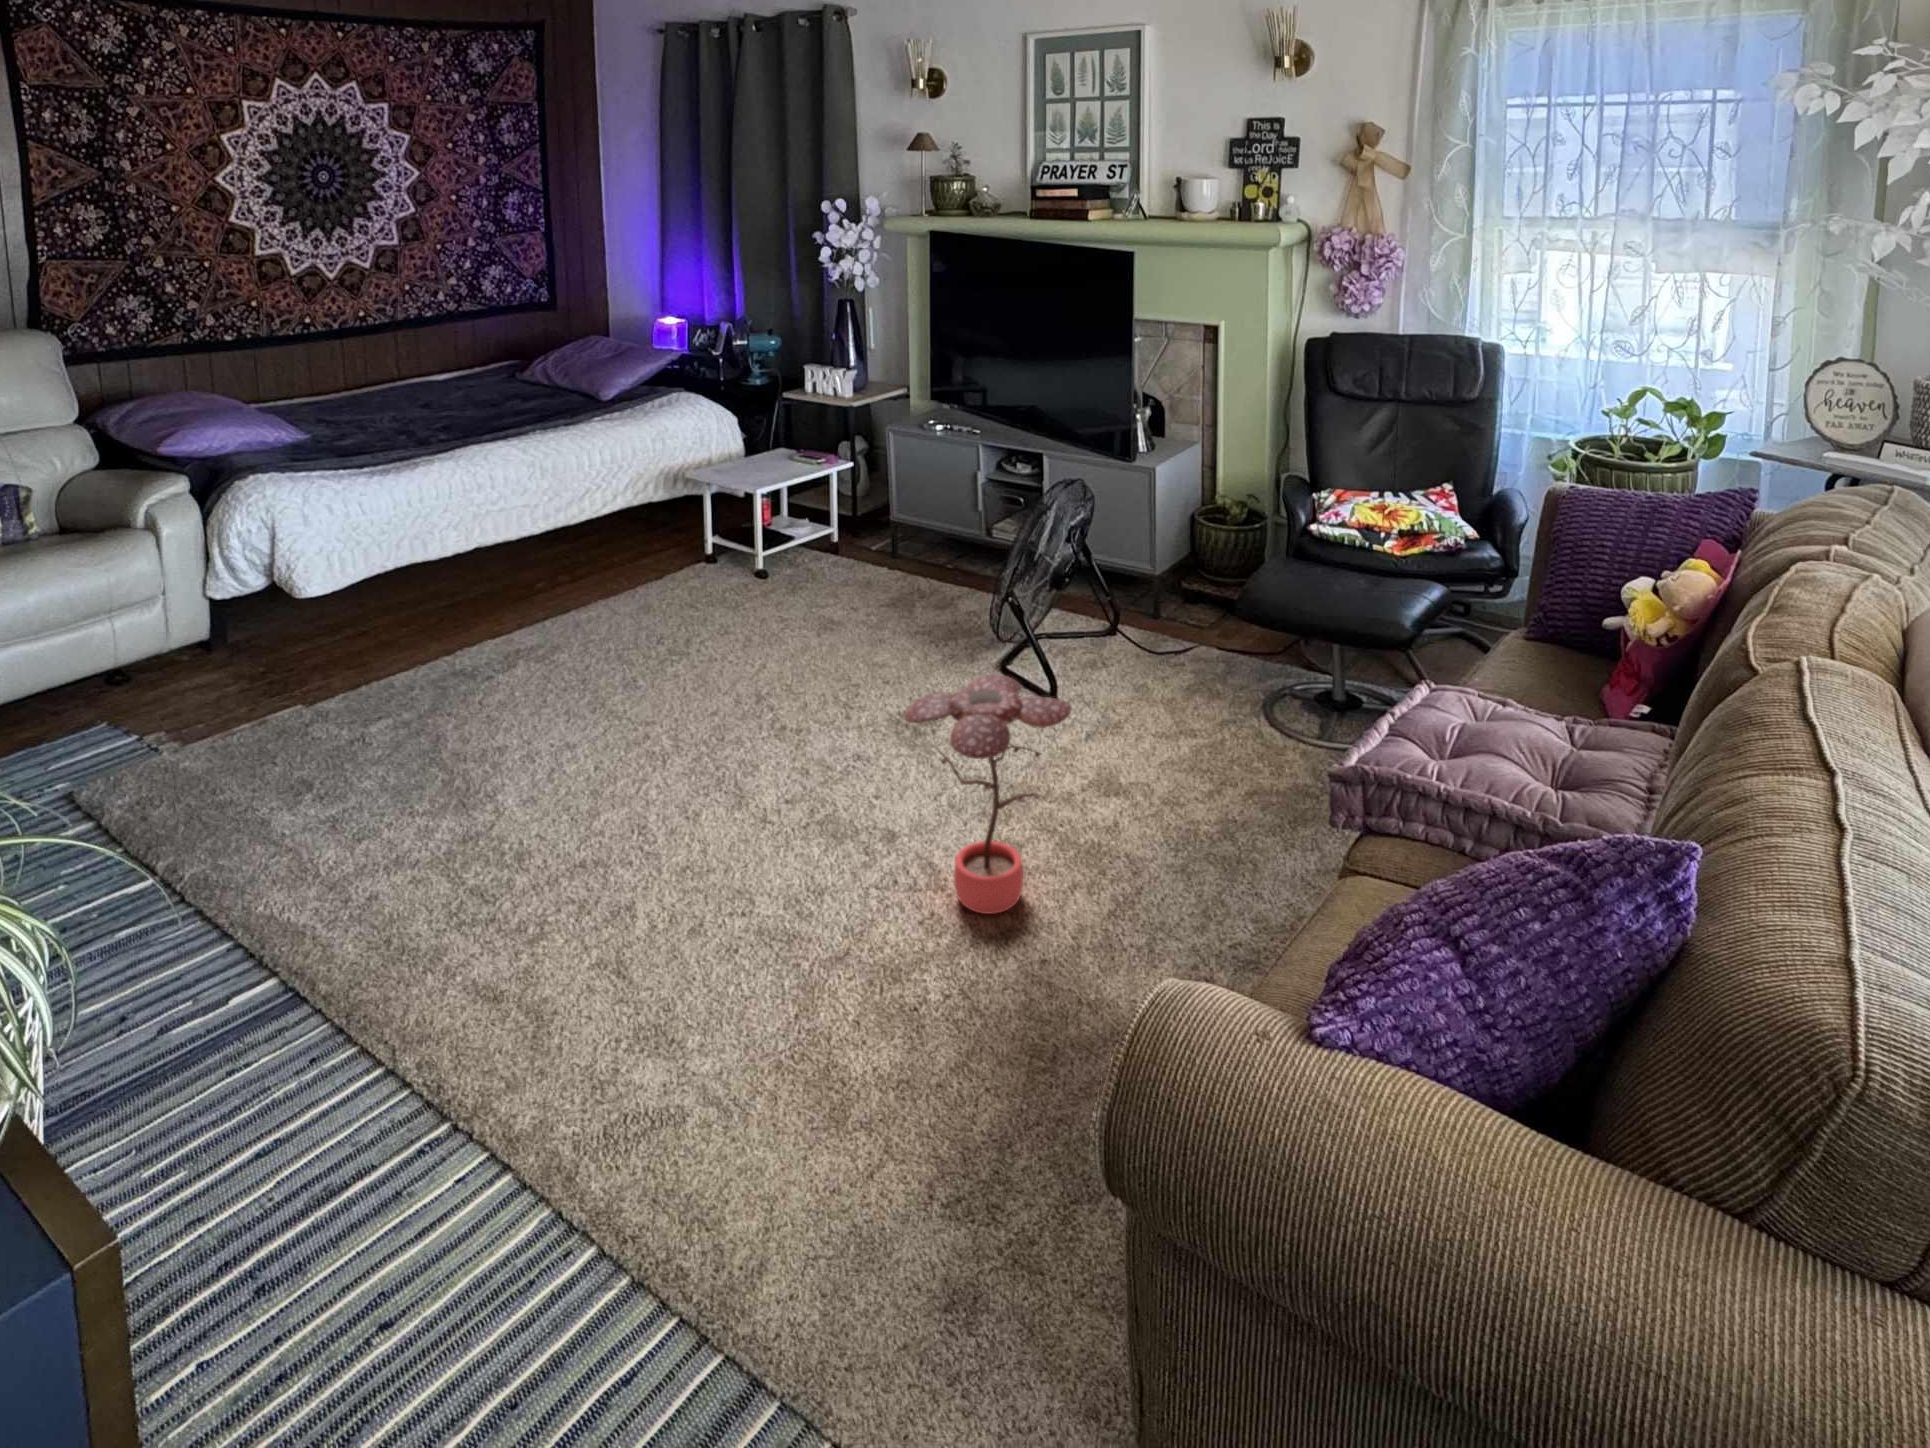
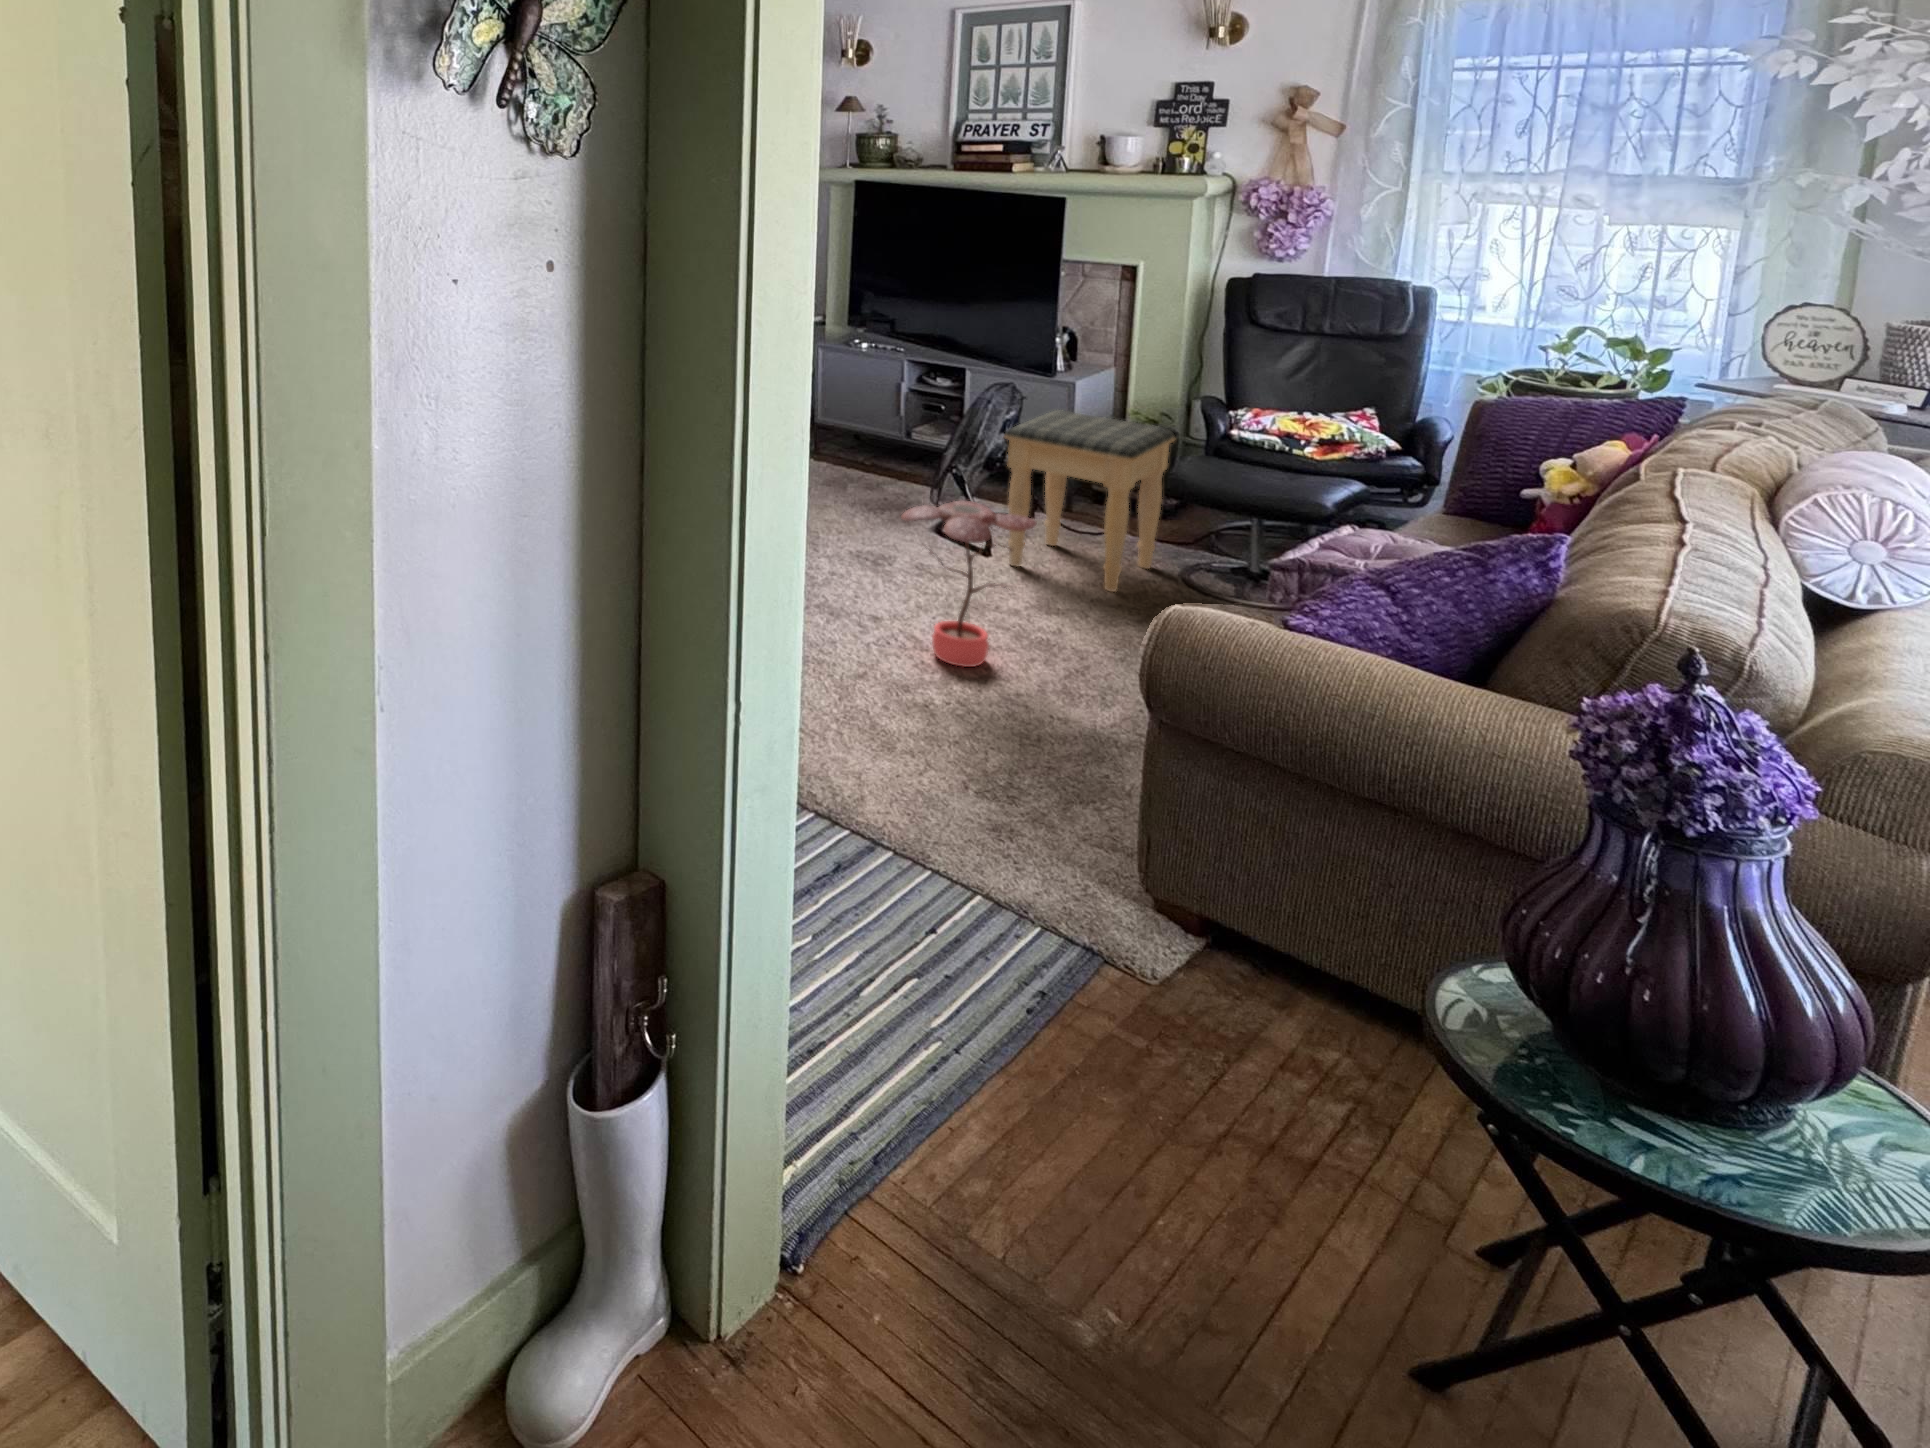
footstool: none [1066,509,1254,740] -> present [1005,410,1175,592]

